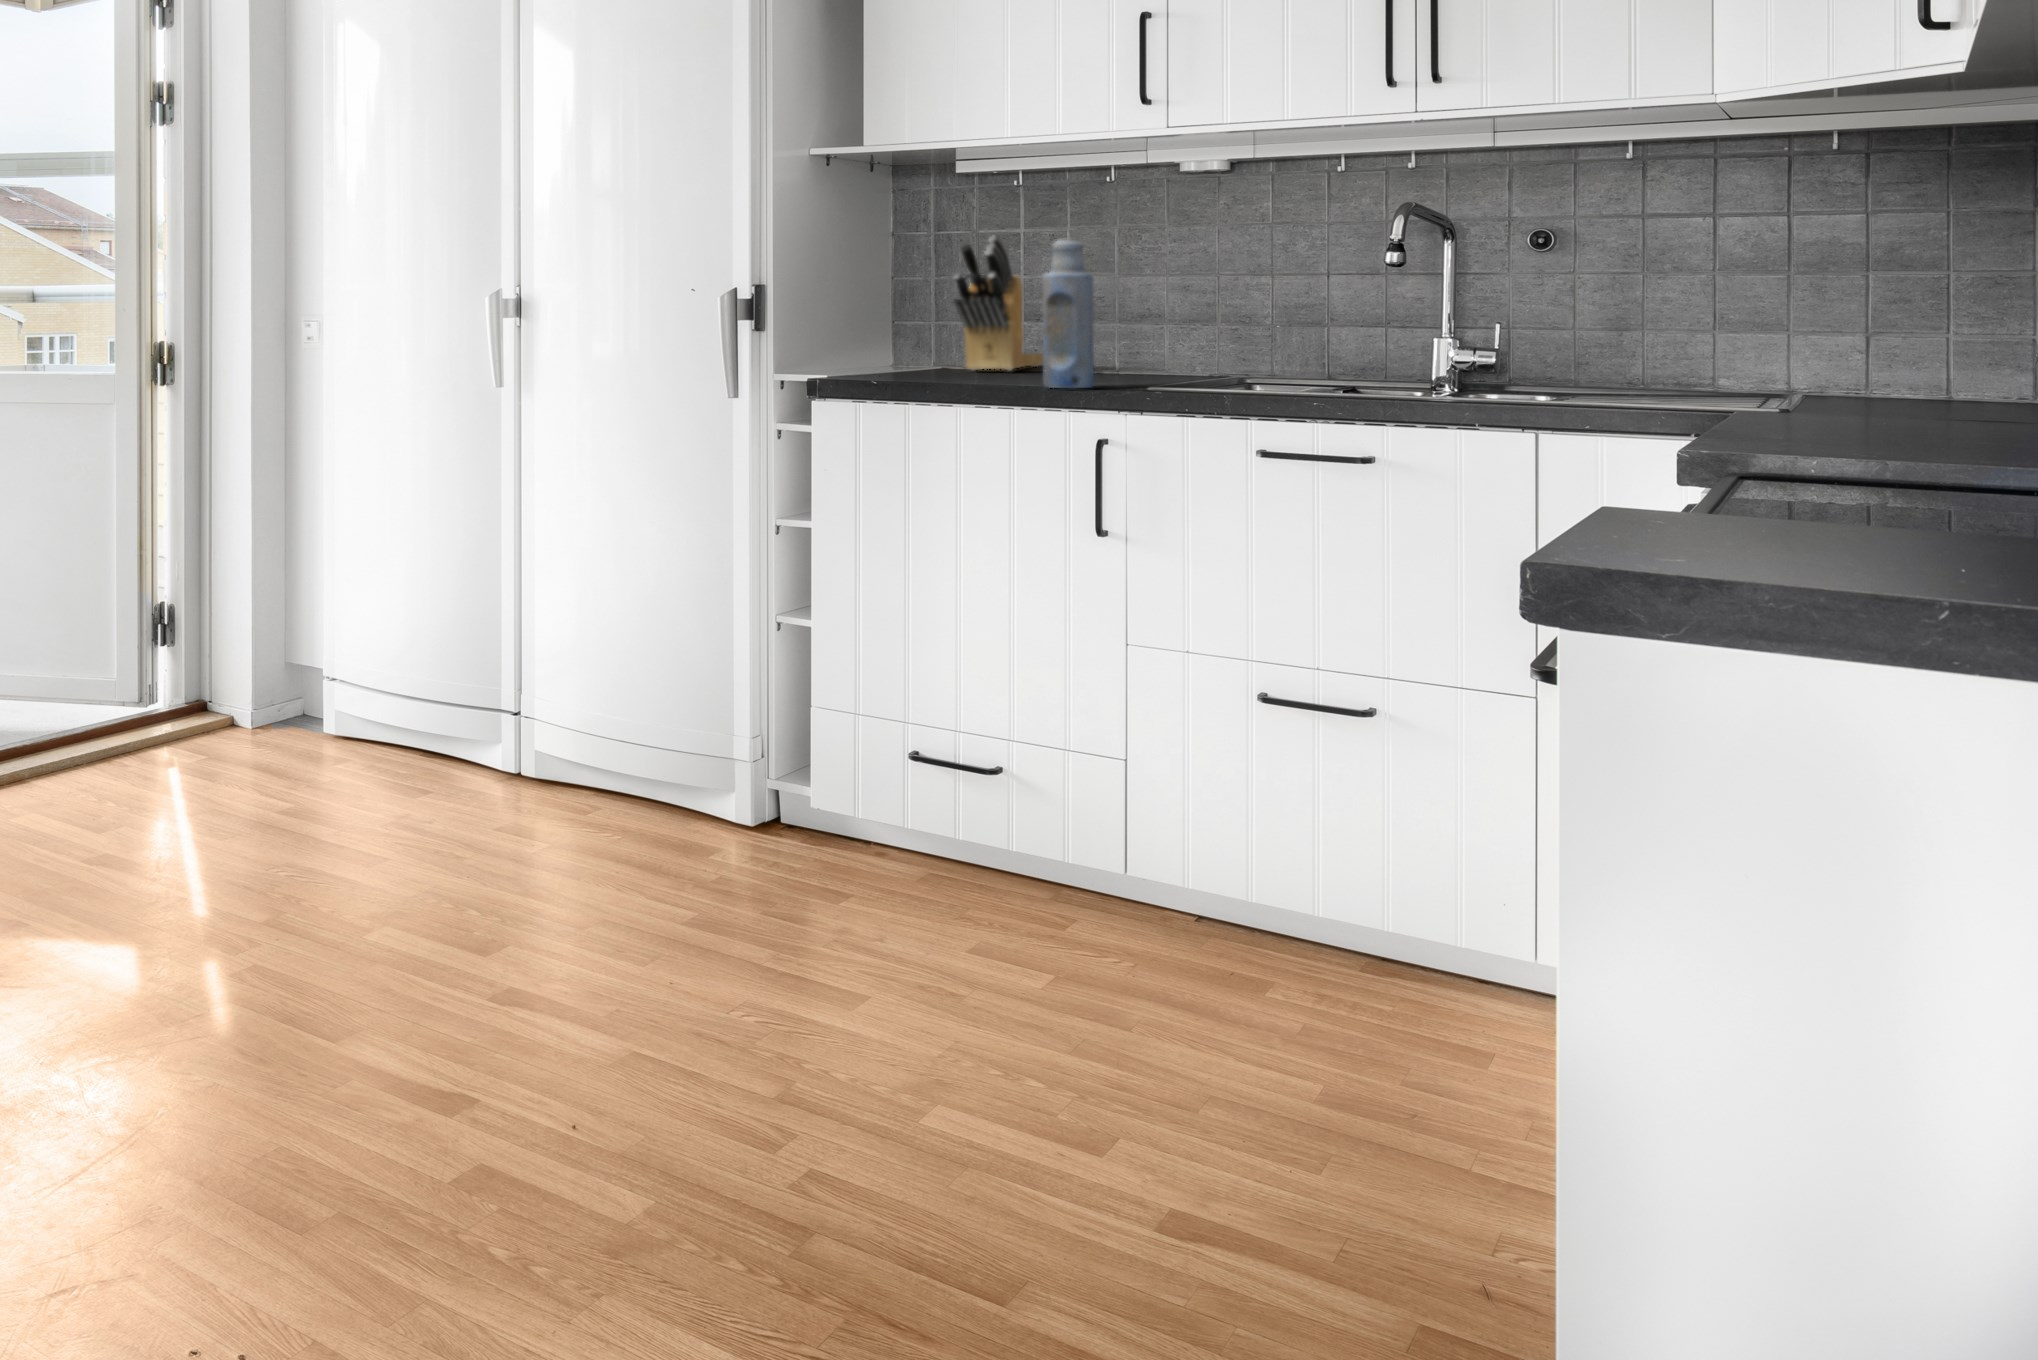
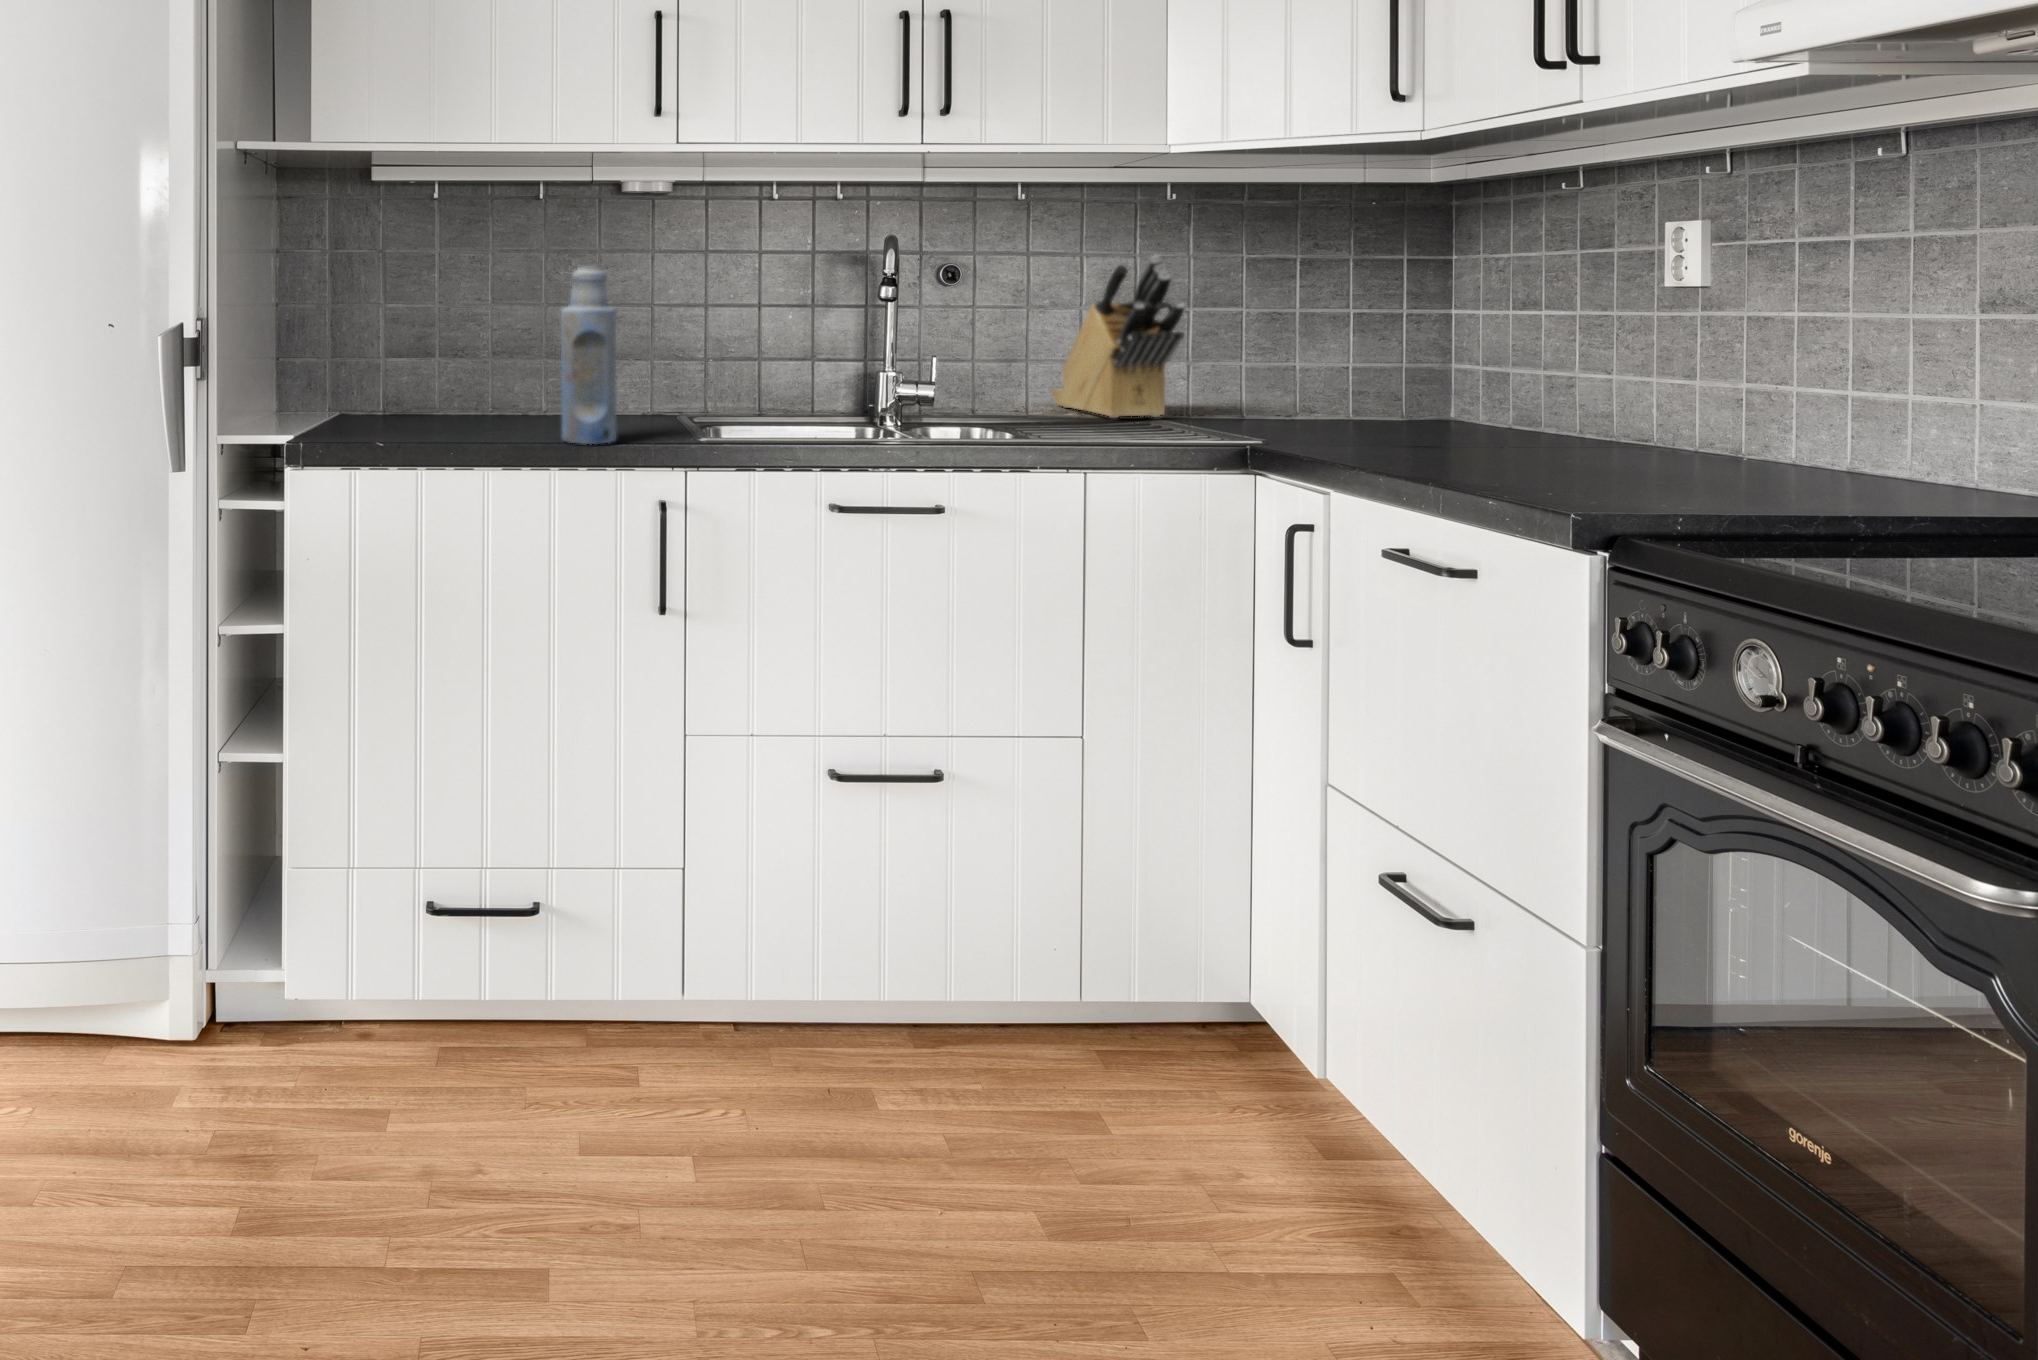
knife block: present [954,236,1044,371] -> present [1052,255,1185,418]

